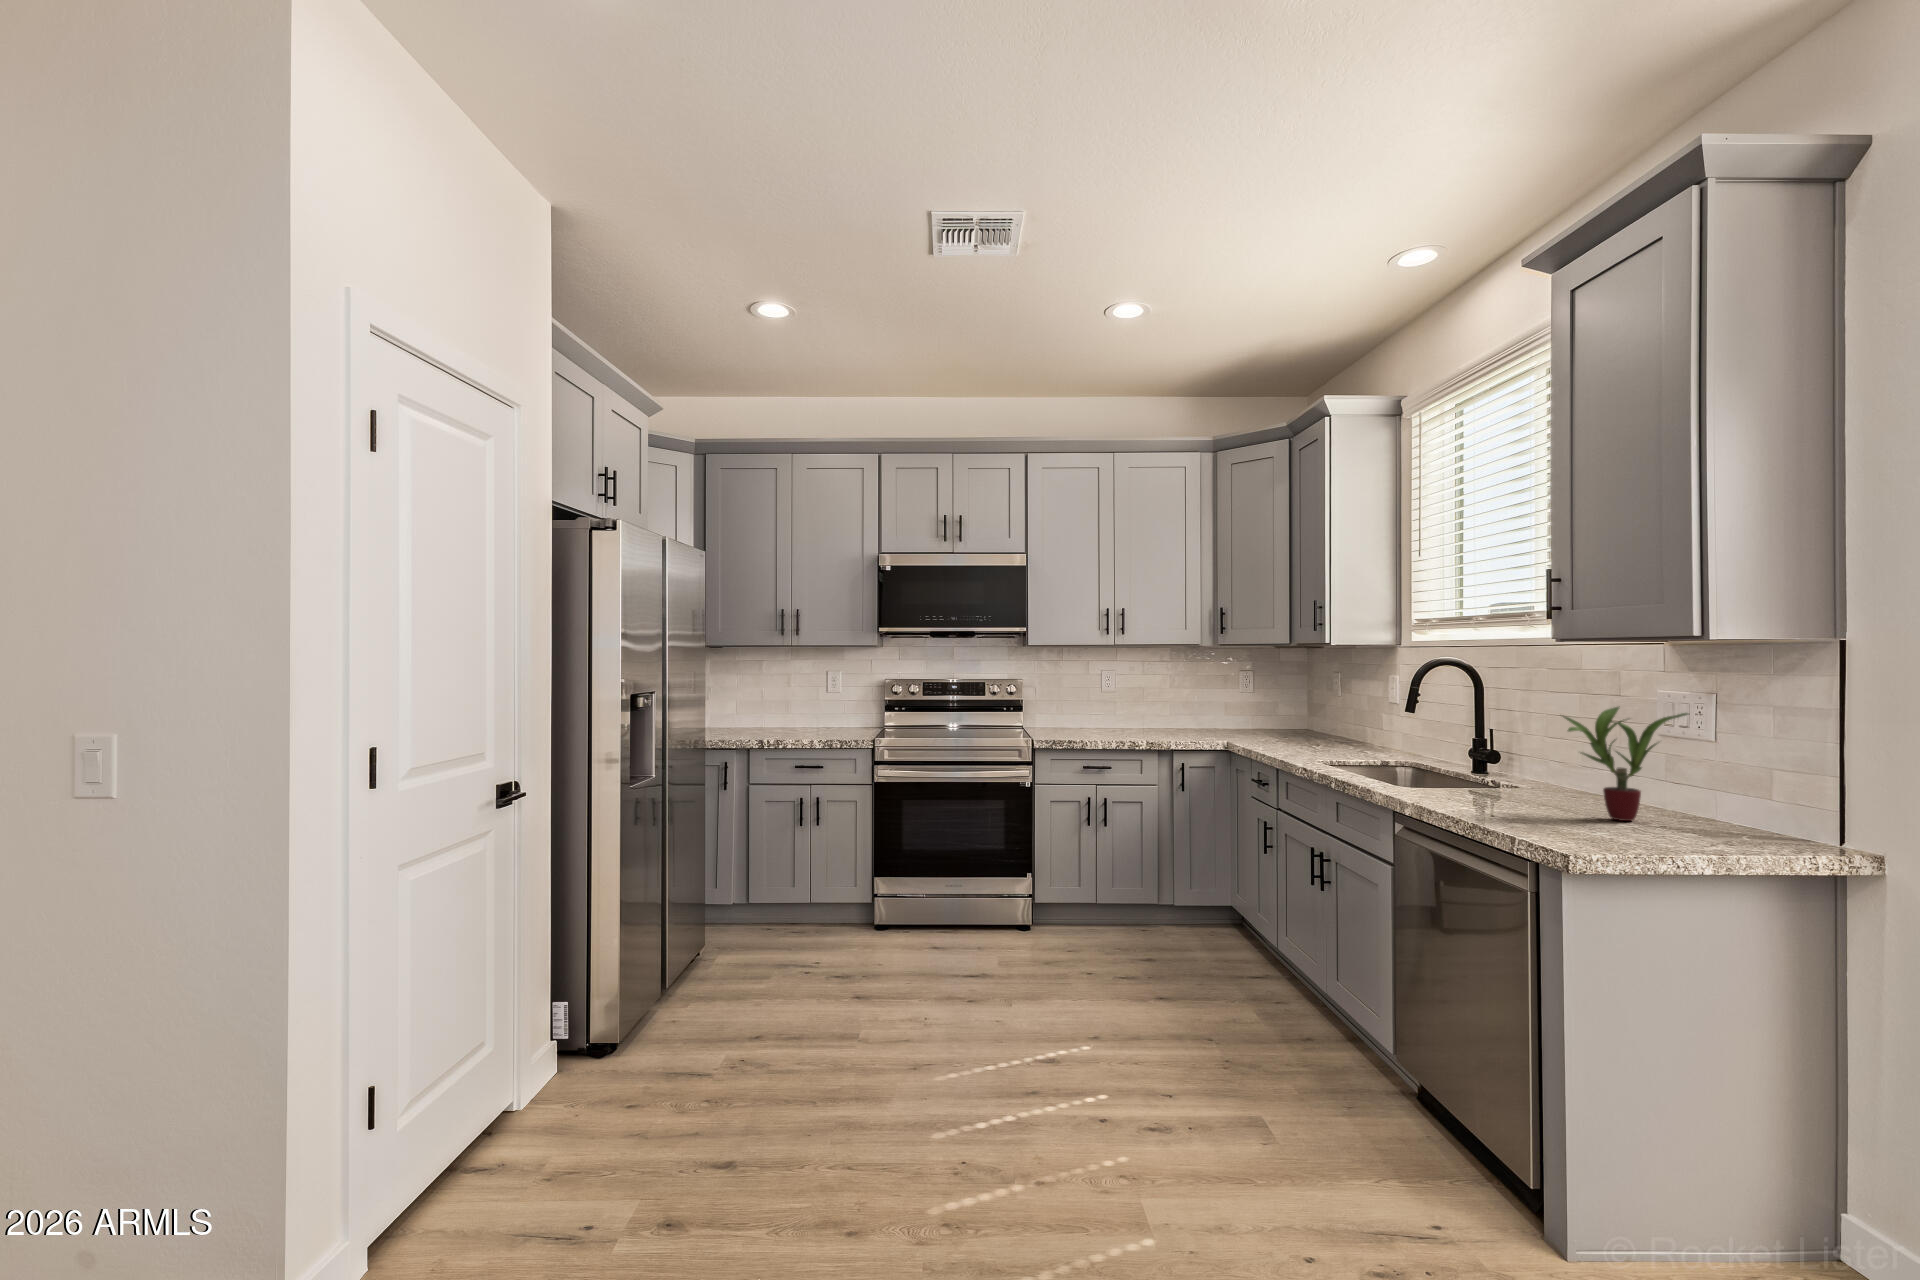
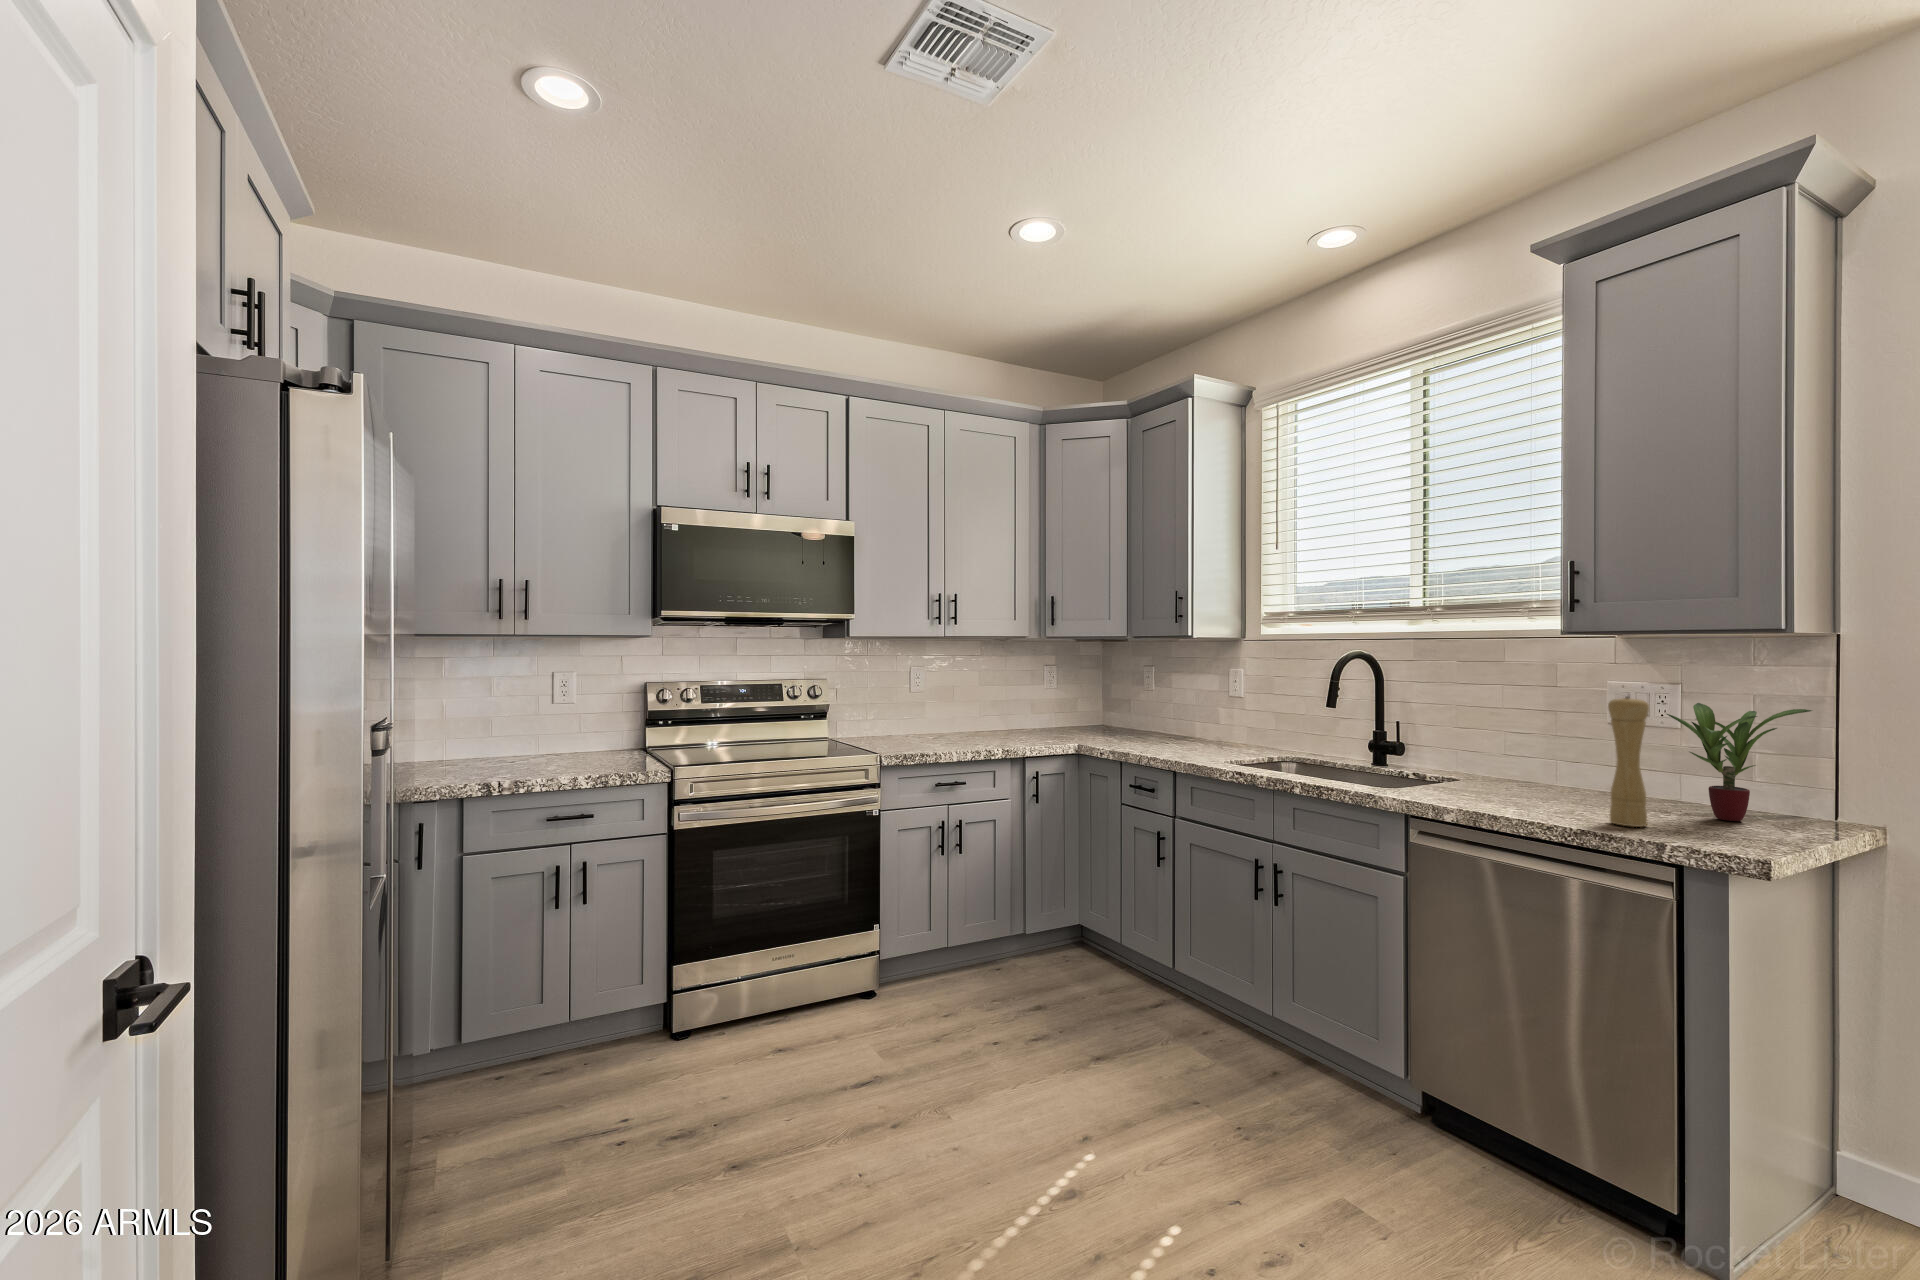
pepper mill: none [1474,696,1508,815] -> present [1608,696,1649,827]

